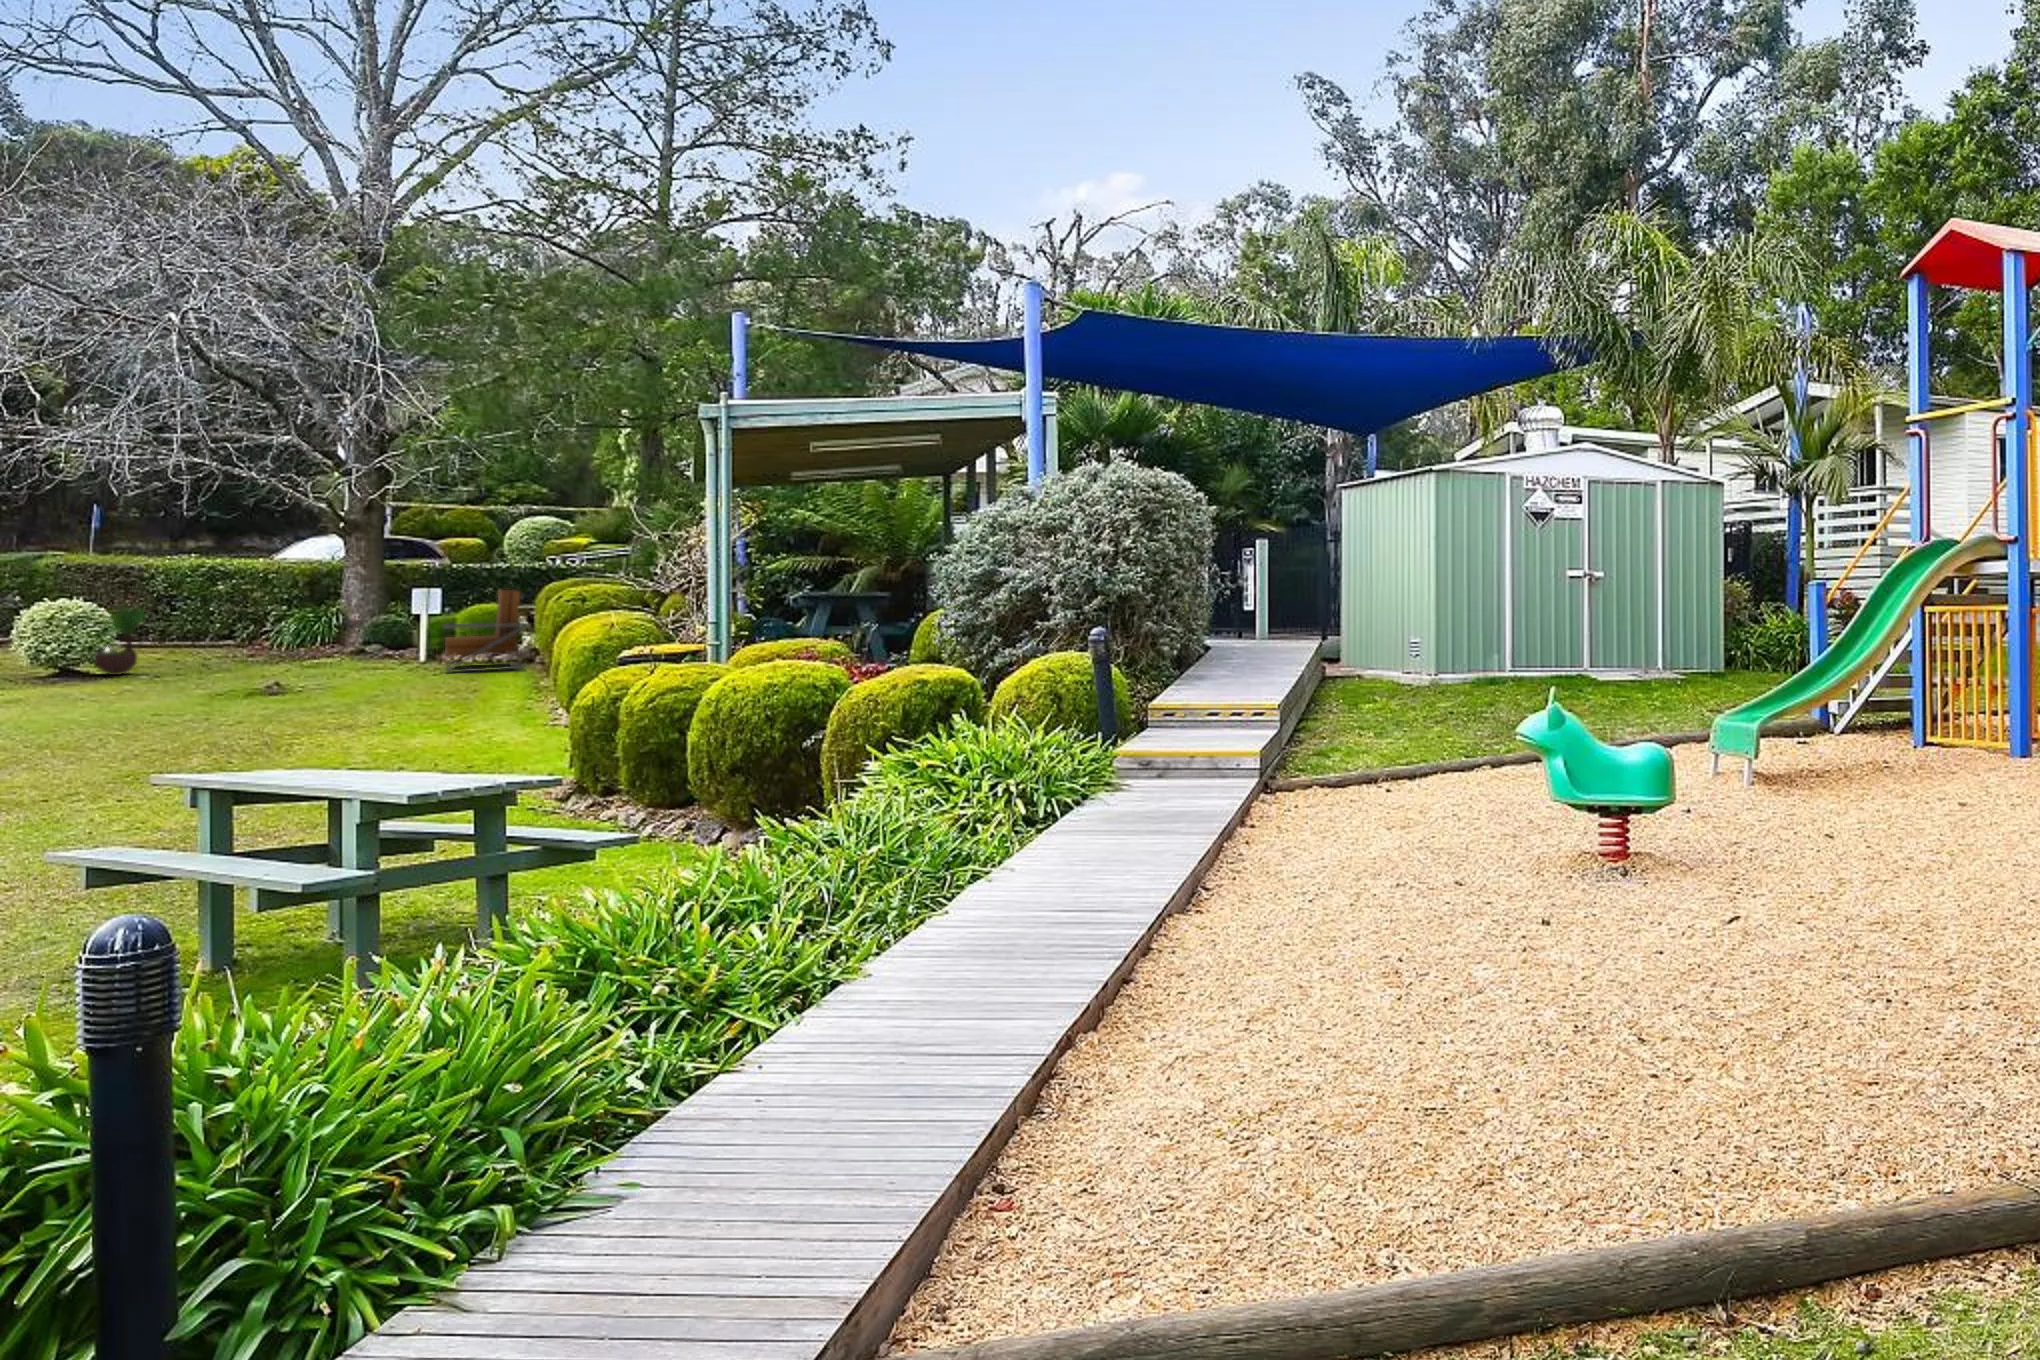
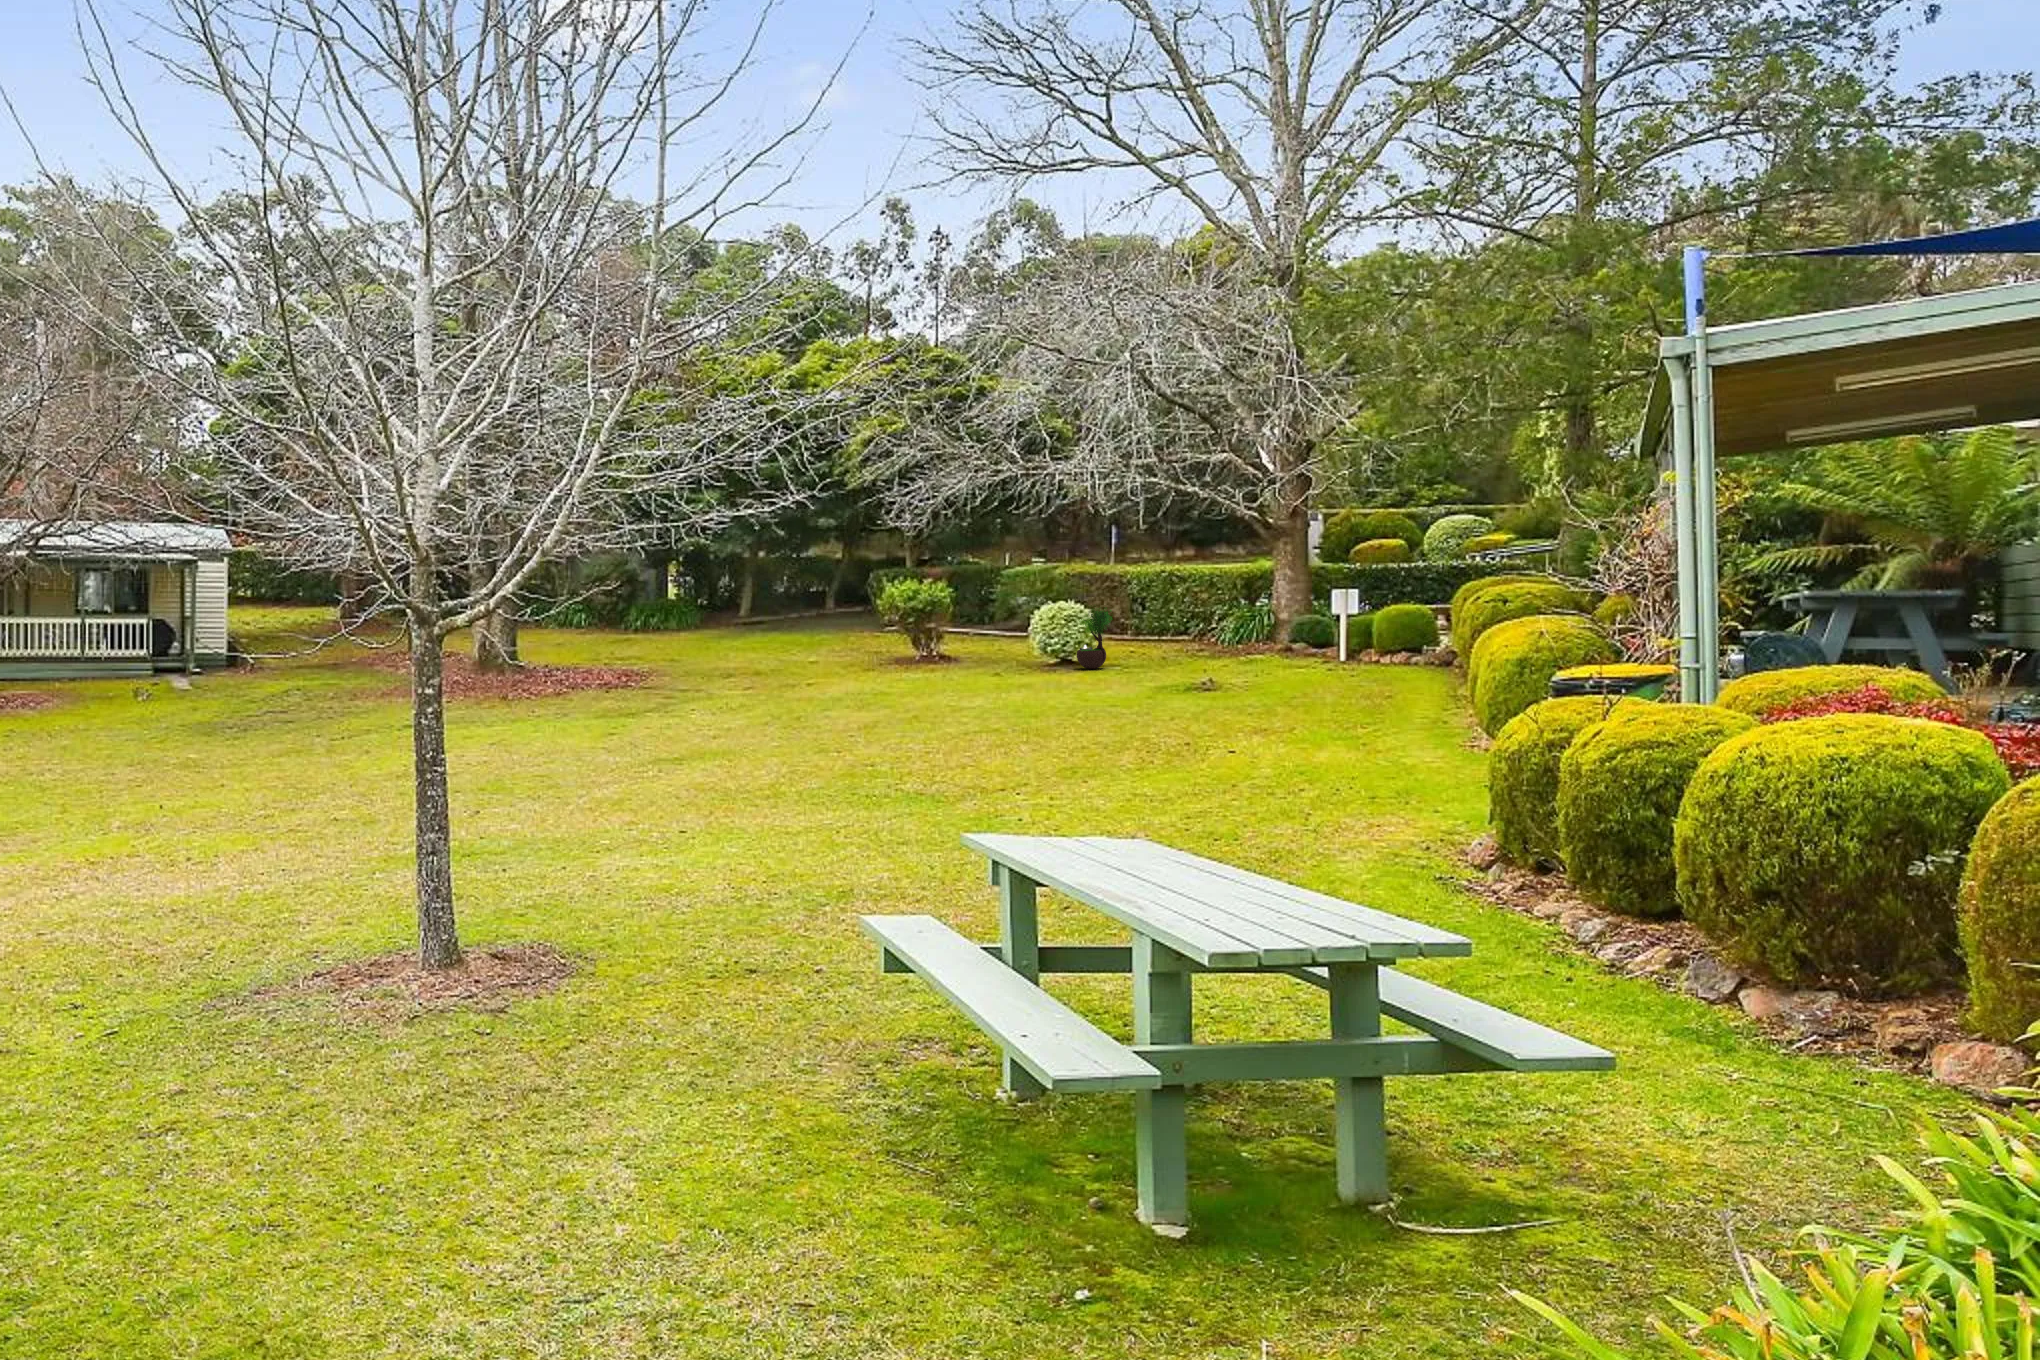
lounge chair: present [443,590,528,672] -> none [1357,592,1446,679]

